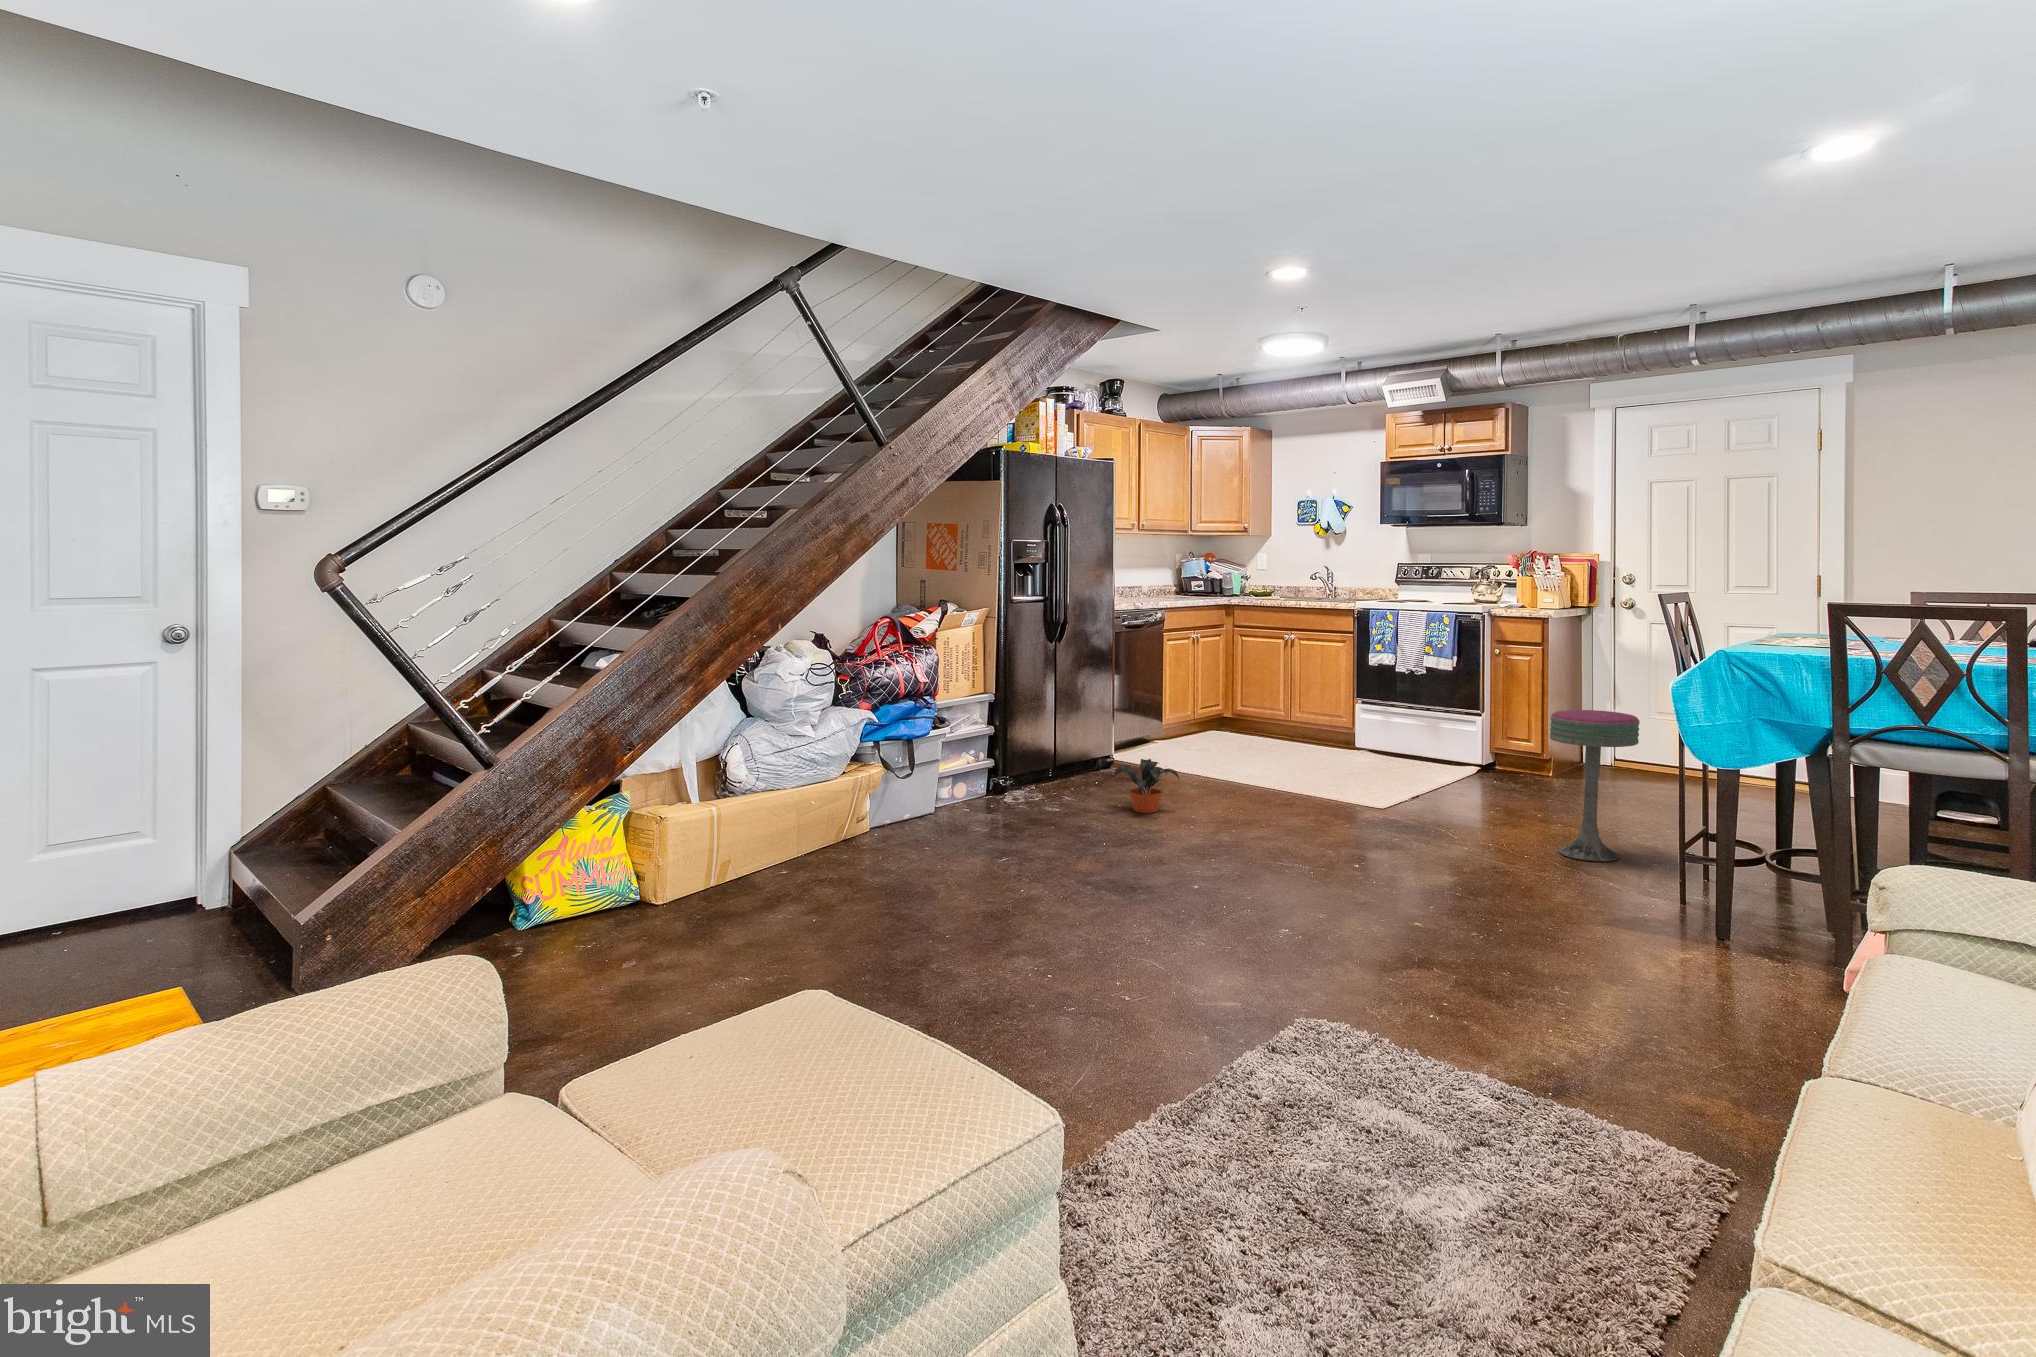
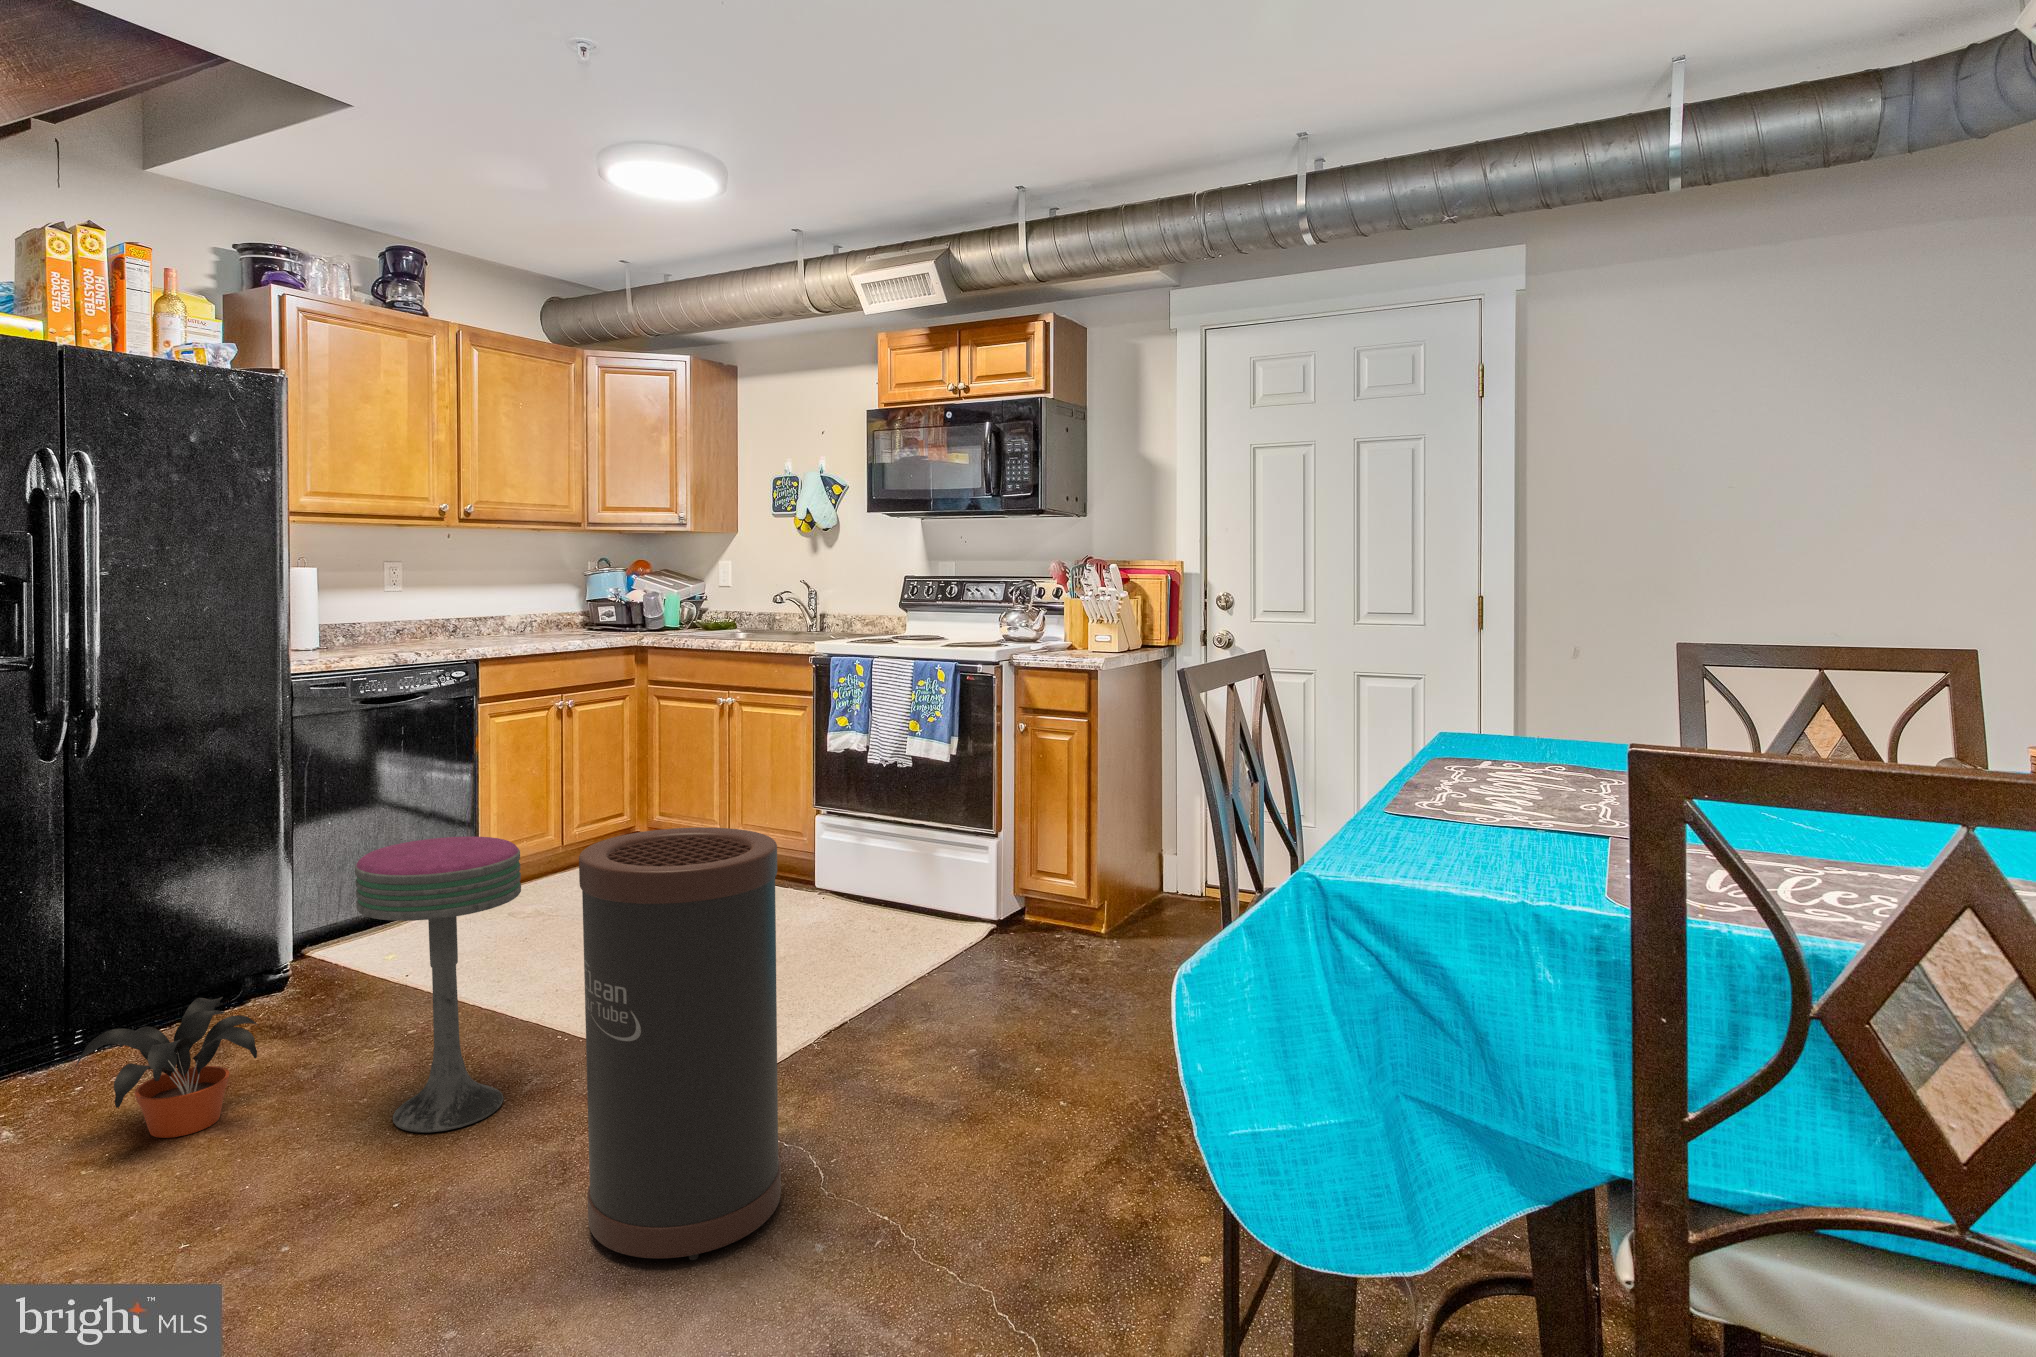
trash can: none [1363,678,1452,850] -> present [579,827,781,1260]
bar stool: present [1550,710,1640,861] -> present [355,836,521,1132]

